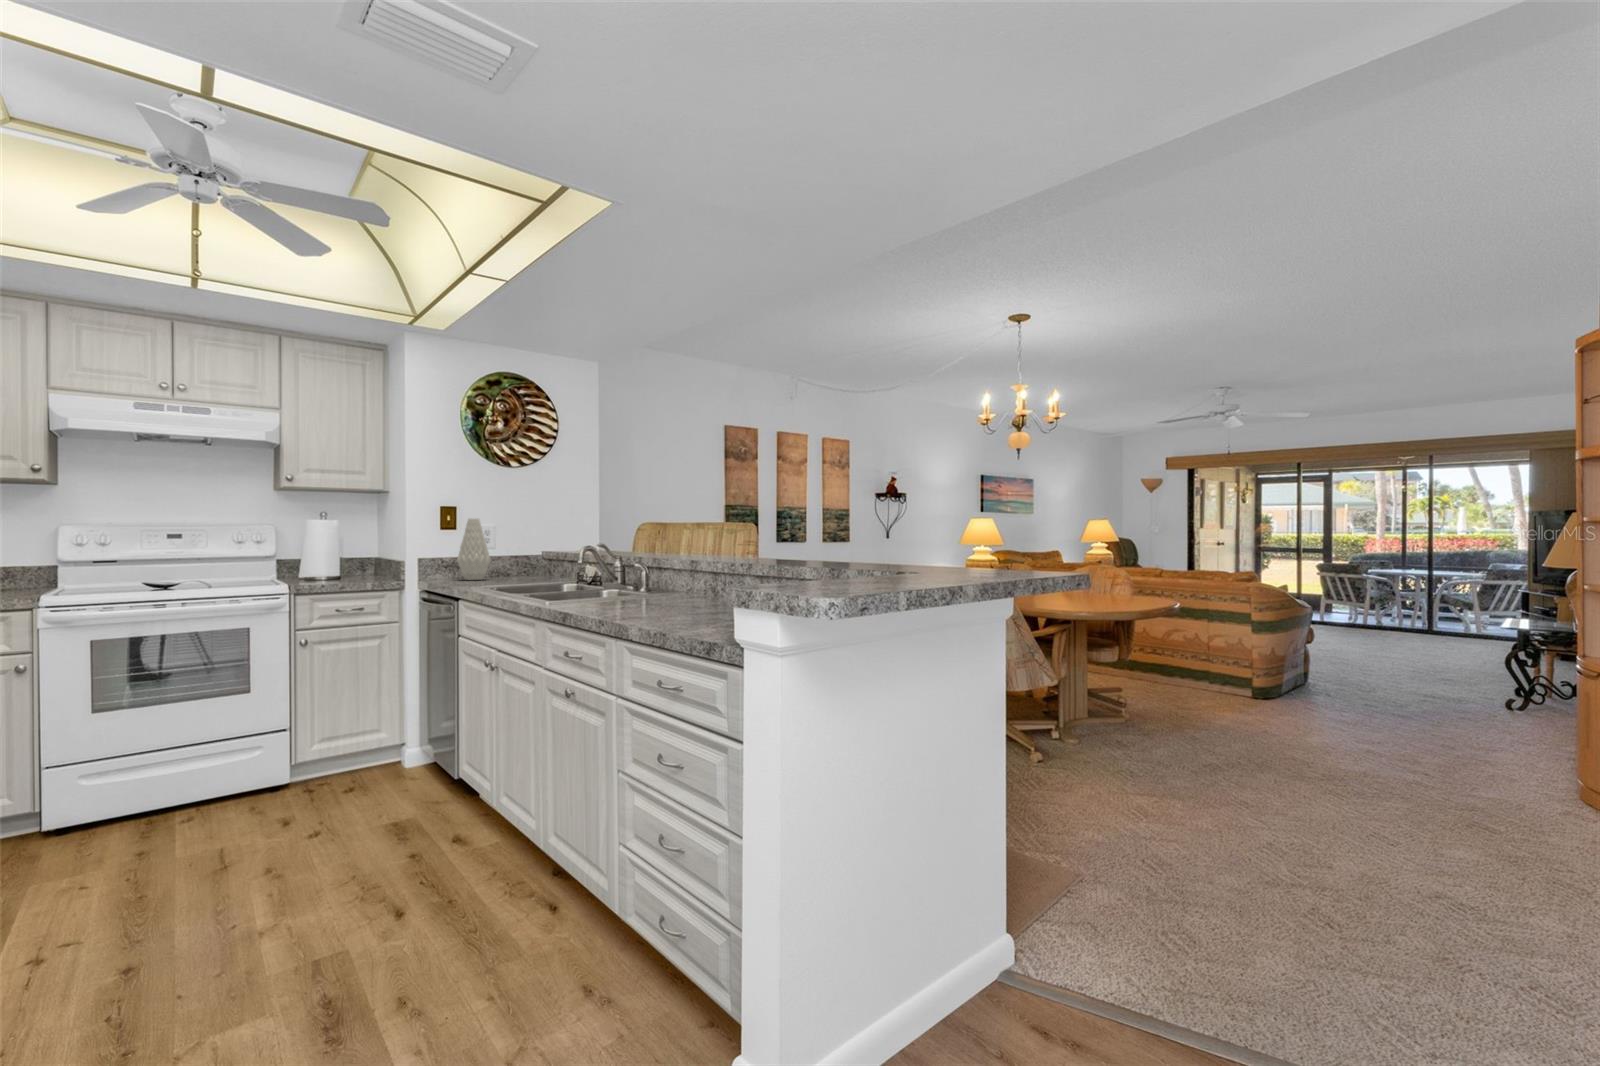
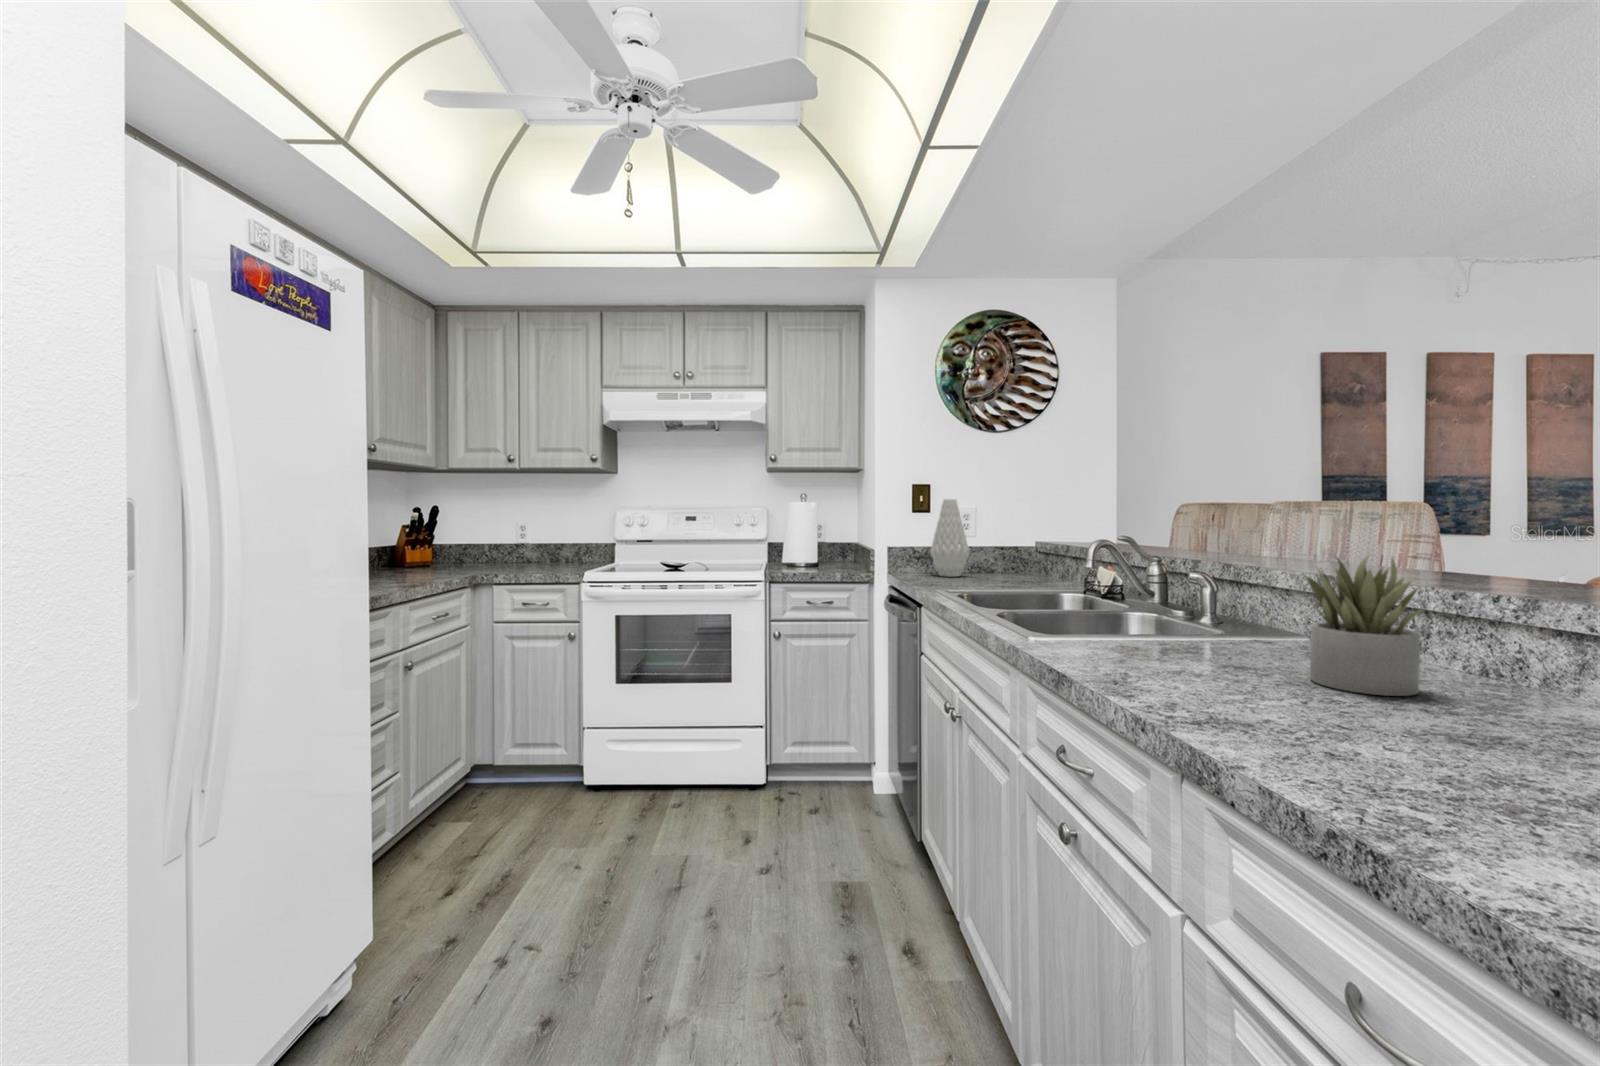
succulent plant: none [672,548,710,604] -> present [1306,555,1424,696]

